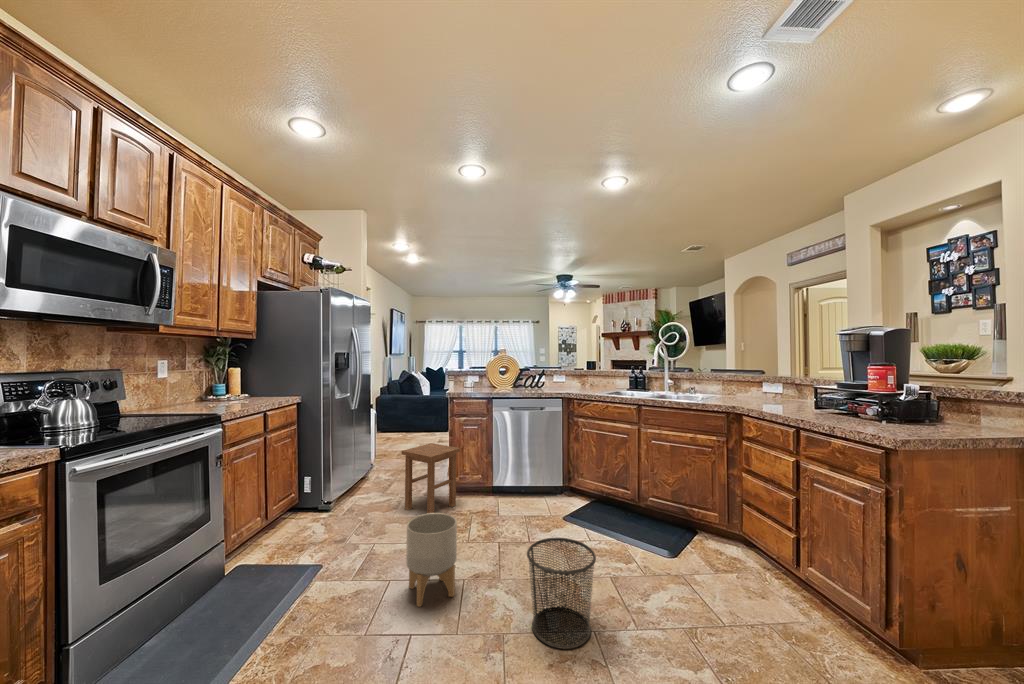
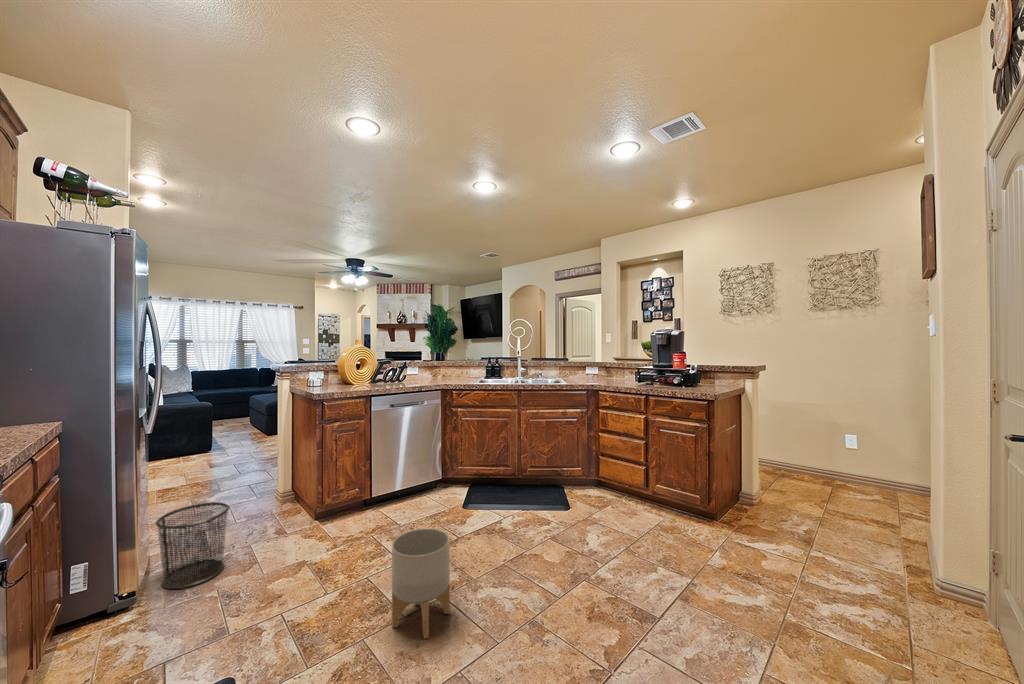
stool: present [402,443,460,514] -> none [265,461,340,556]
waste bin: present [527,537,596,649] -> present [156,502,229,589]

